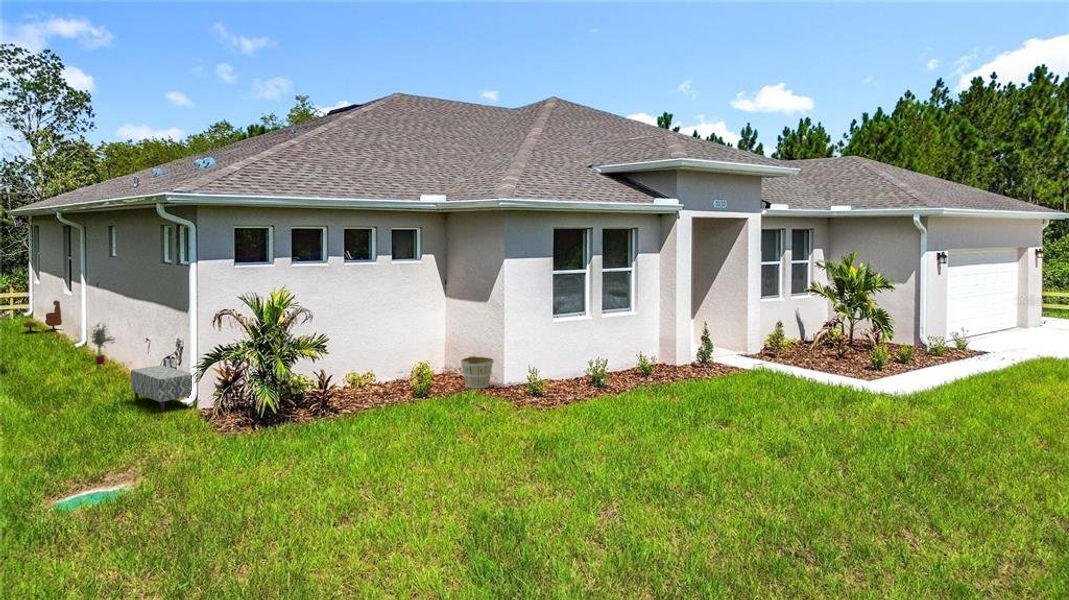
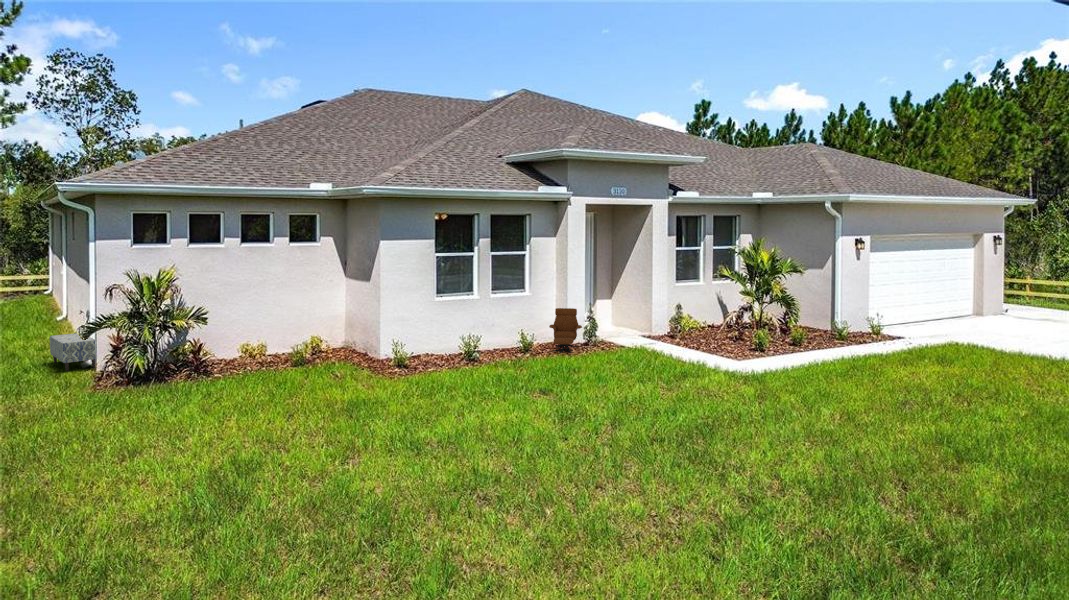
lounge chair: present [22,300,62,334] -> present [549,308,582,353]
potted tree: present [92,323,115,364] -> none [47,298,72,334]
wooden bucket: present [461,356,494,389] -> none [343,331,374,360]

